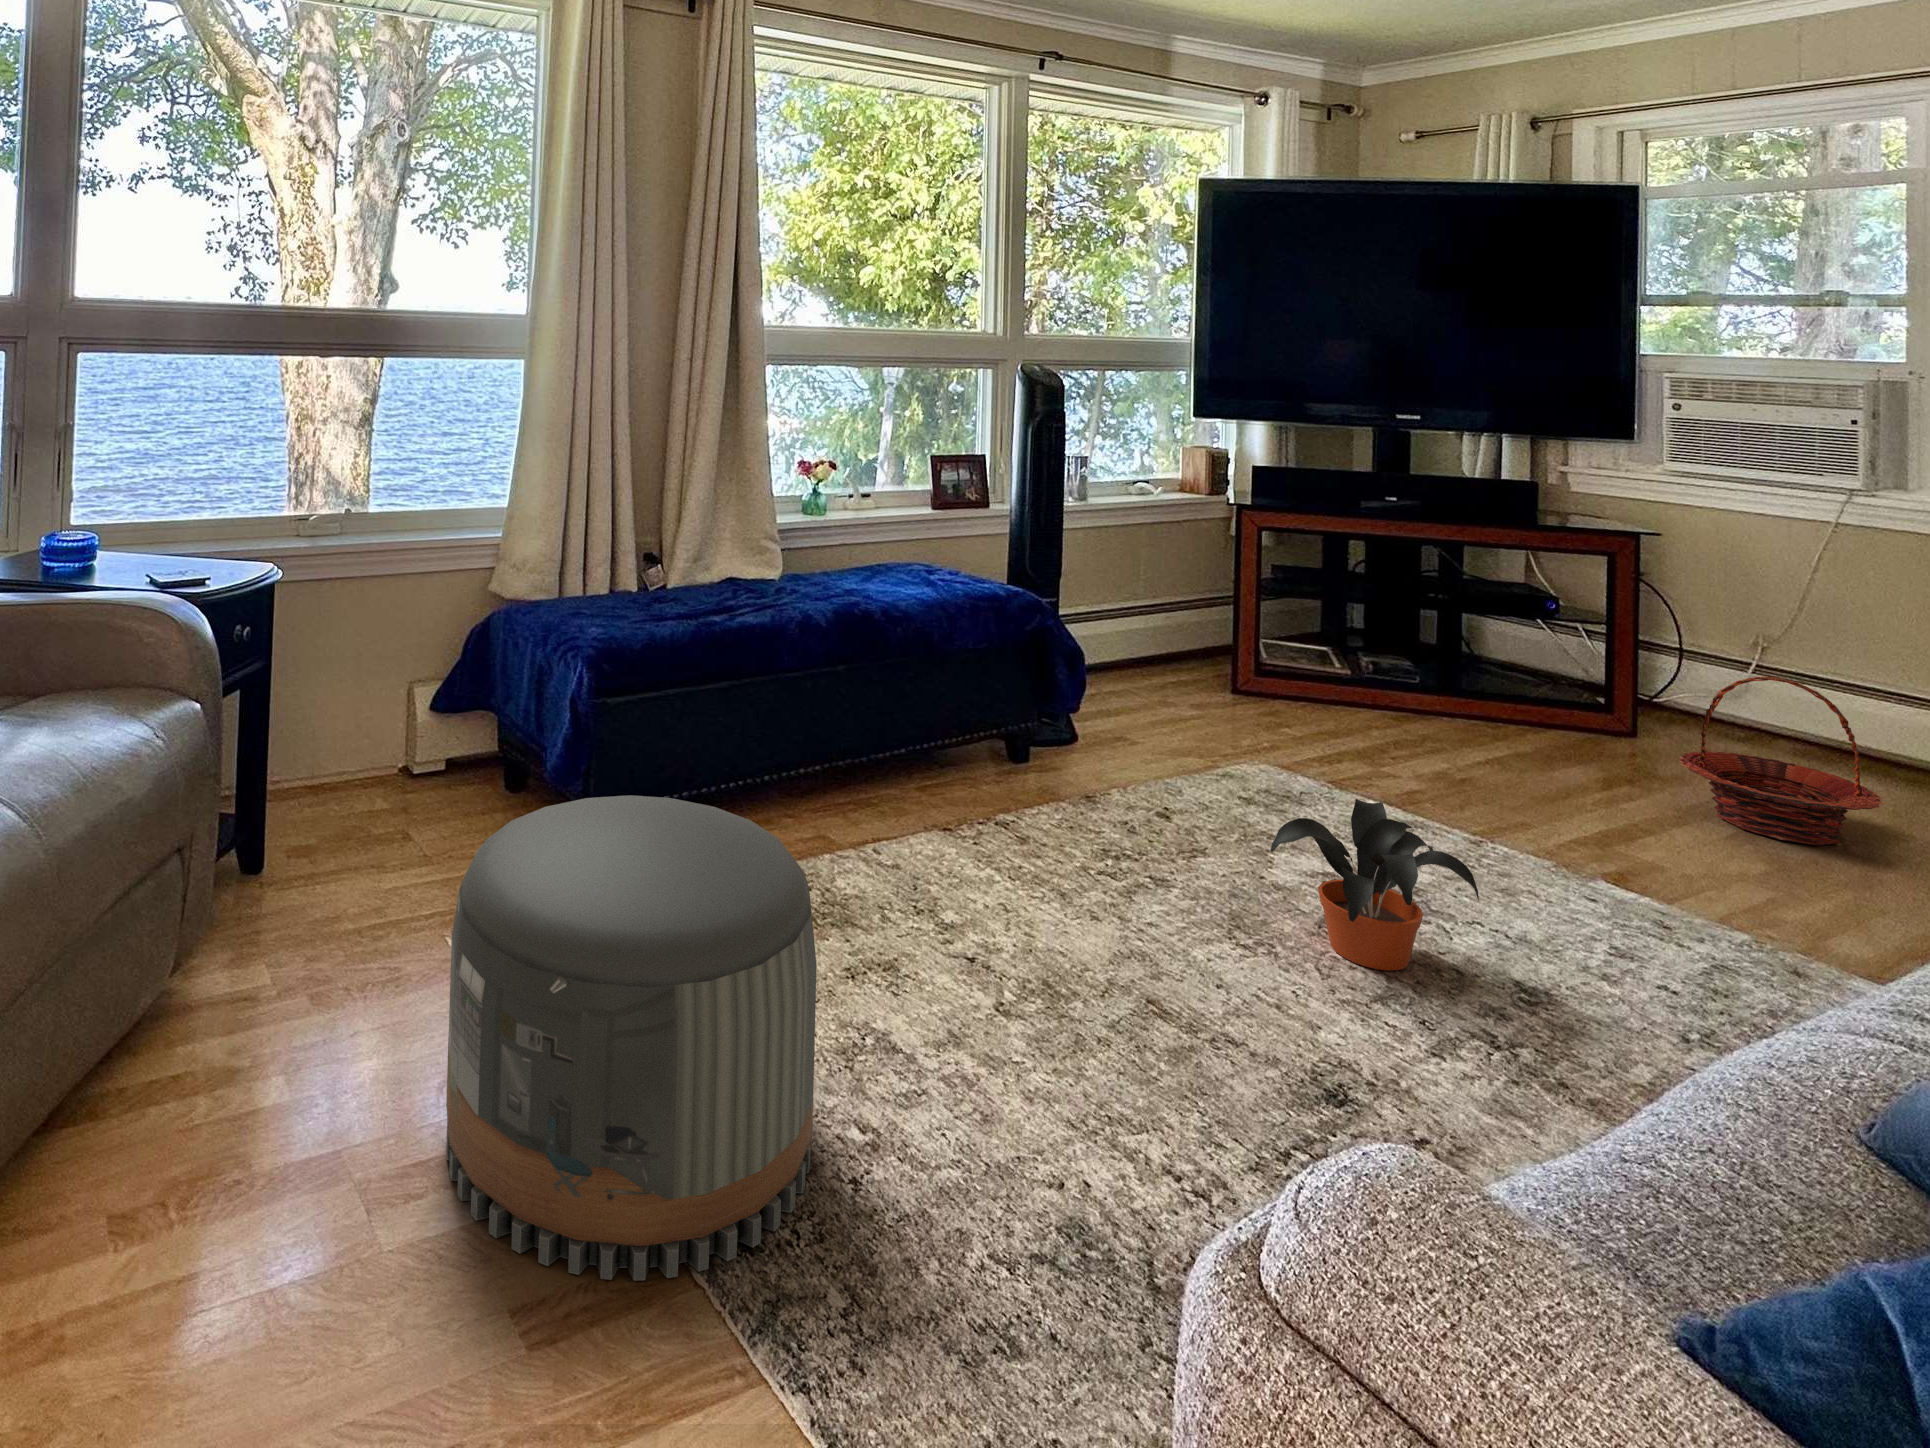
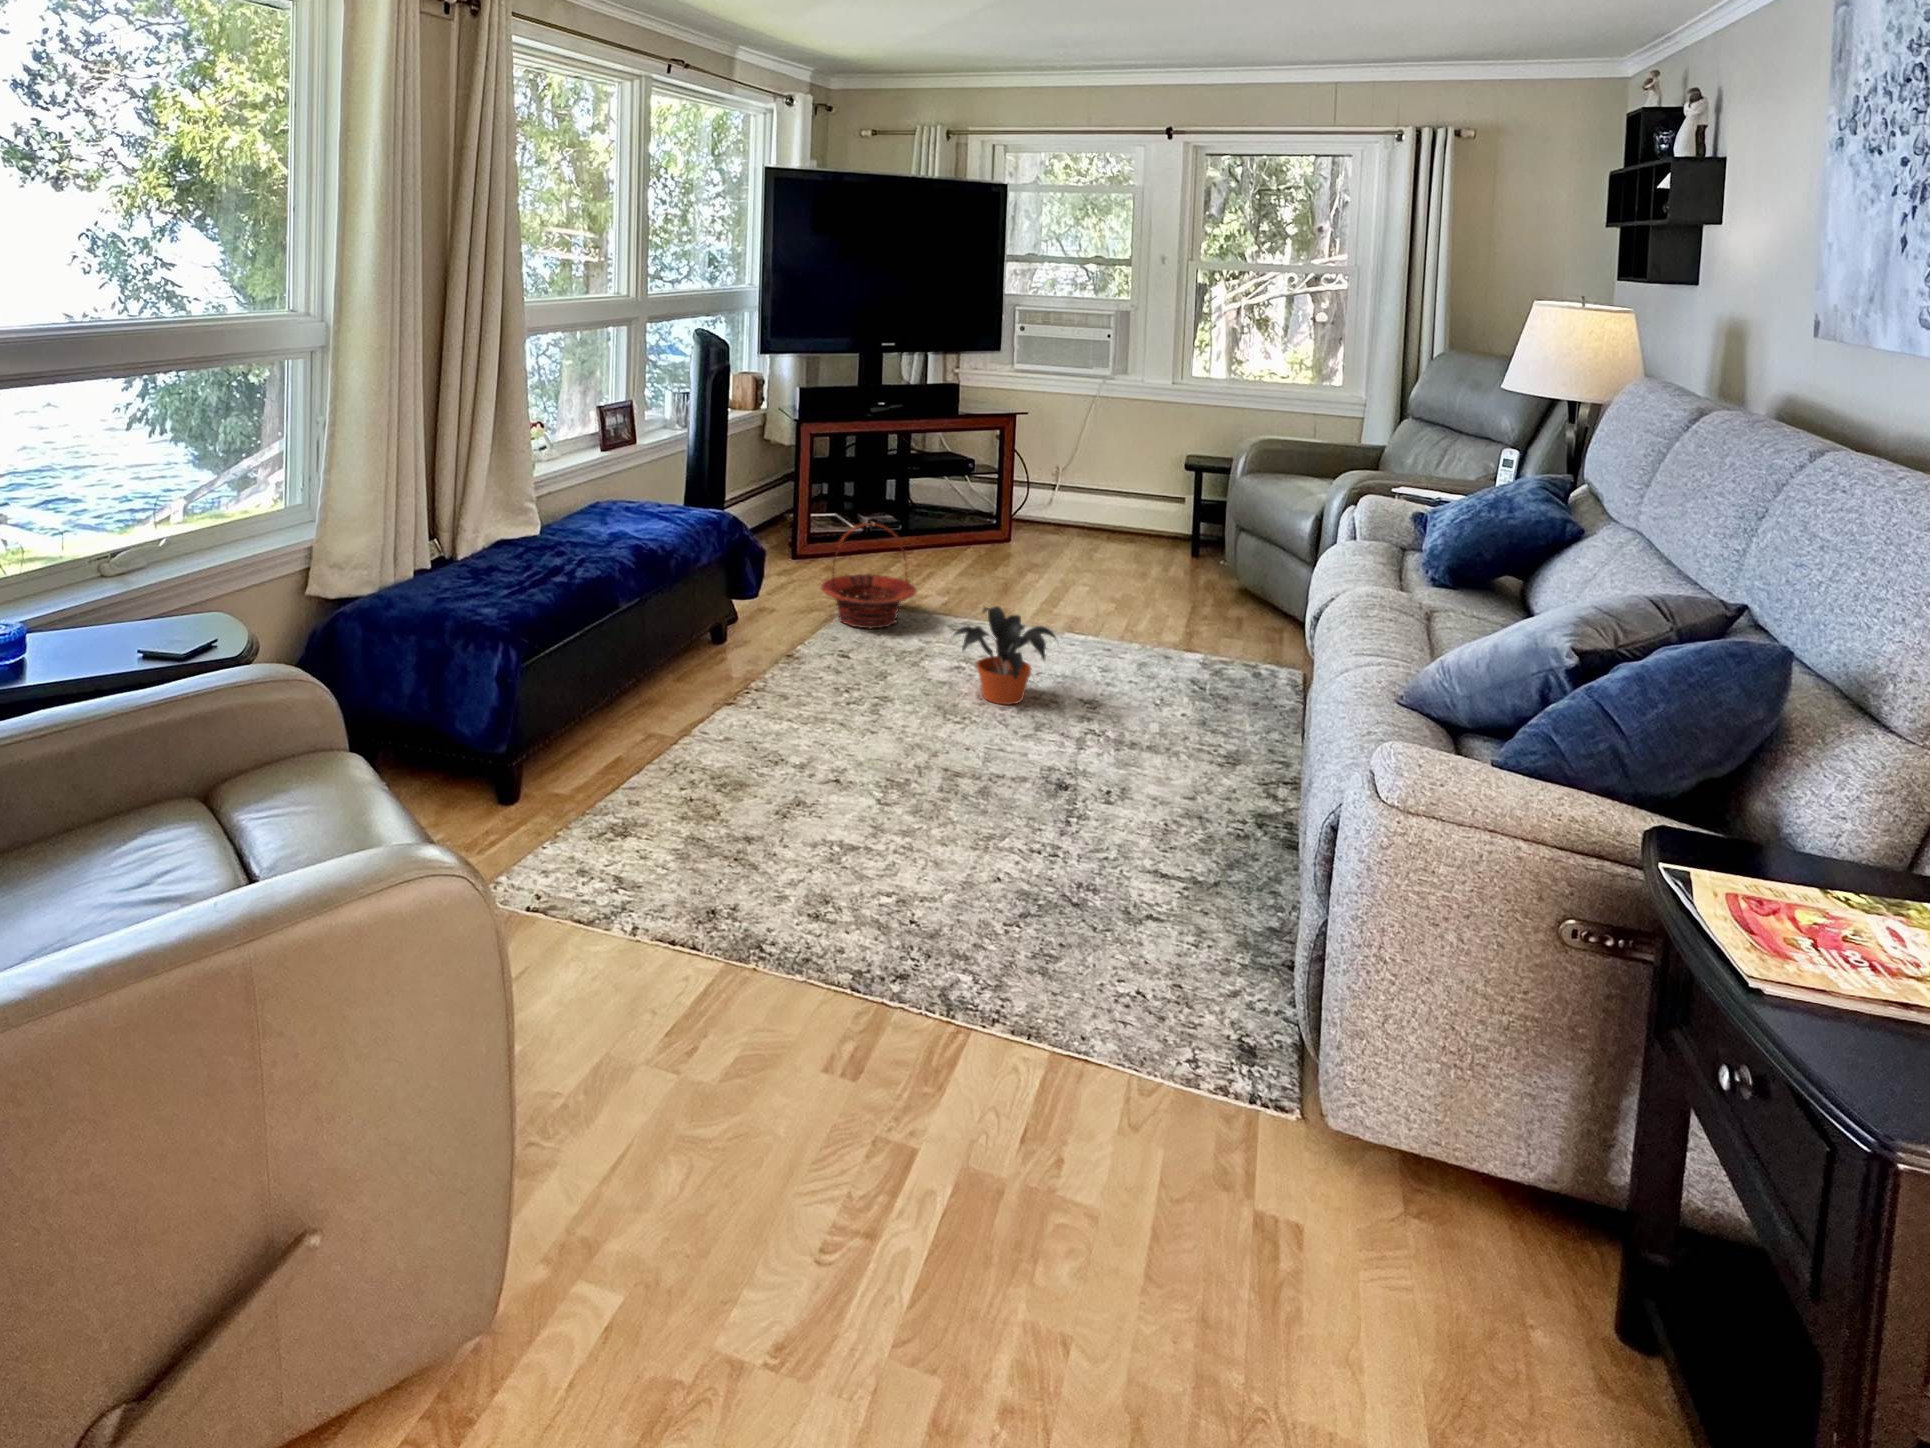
basket: present [1679,676,1883,845] -> present [821,523,916,628]
pouf: present [446,795,817,1281] -> none [632,721,908,1062]

